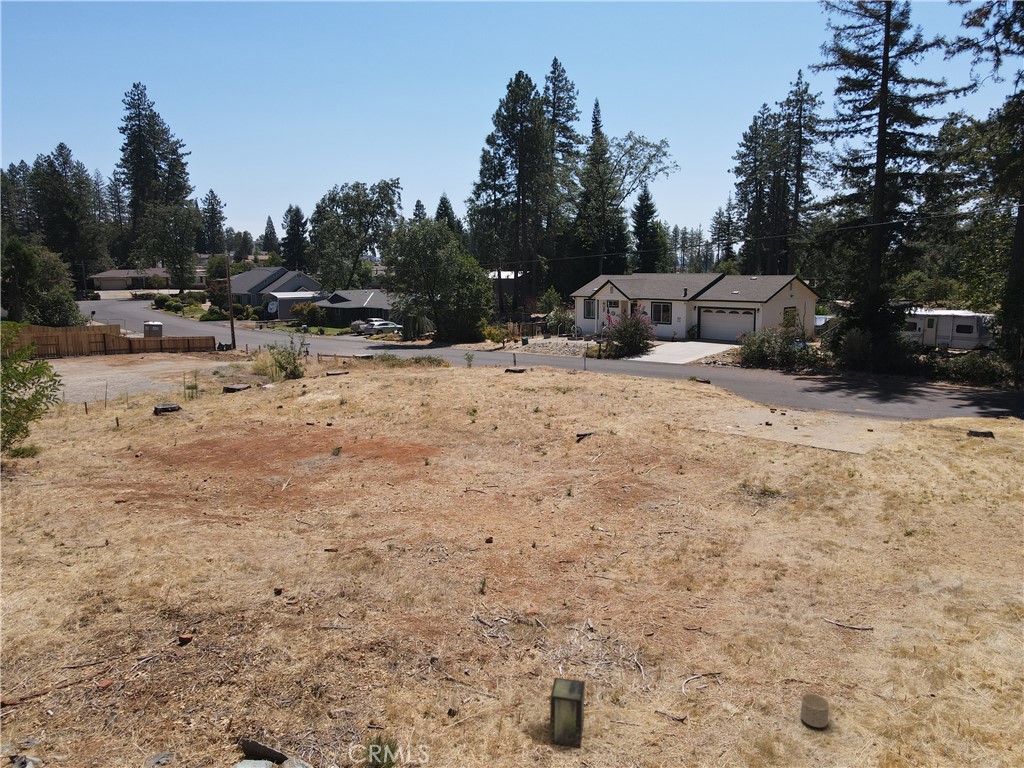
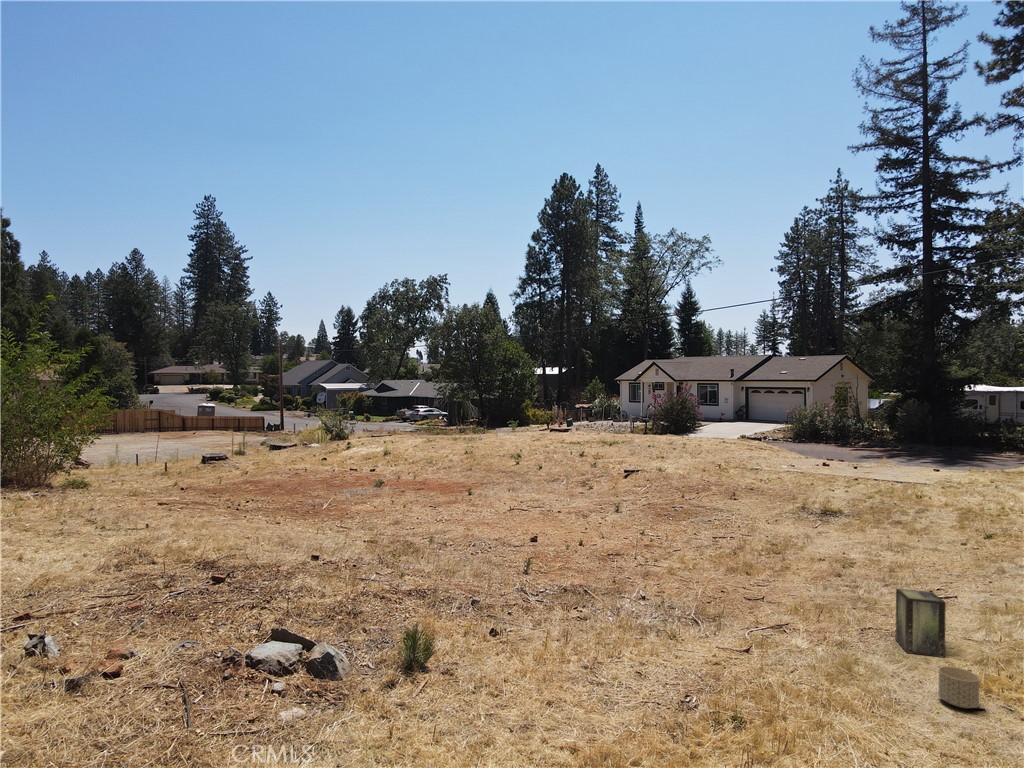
storage box: present [550,678,585,748] -> present [896,589,946,658]

